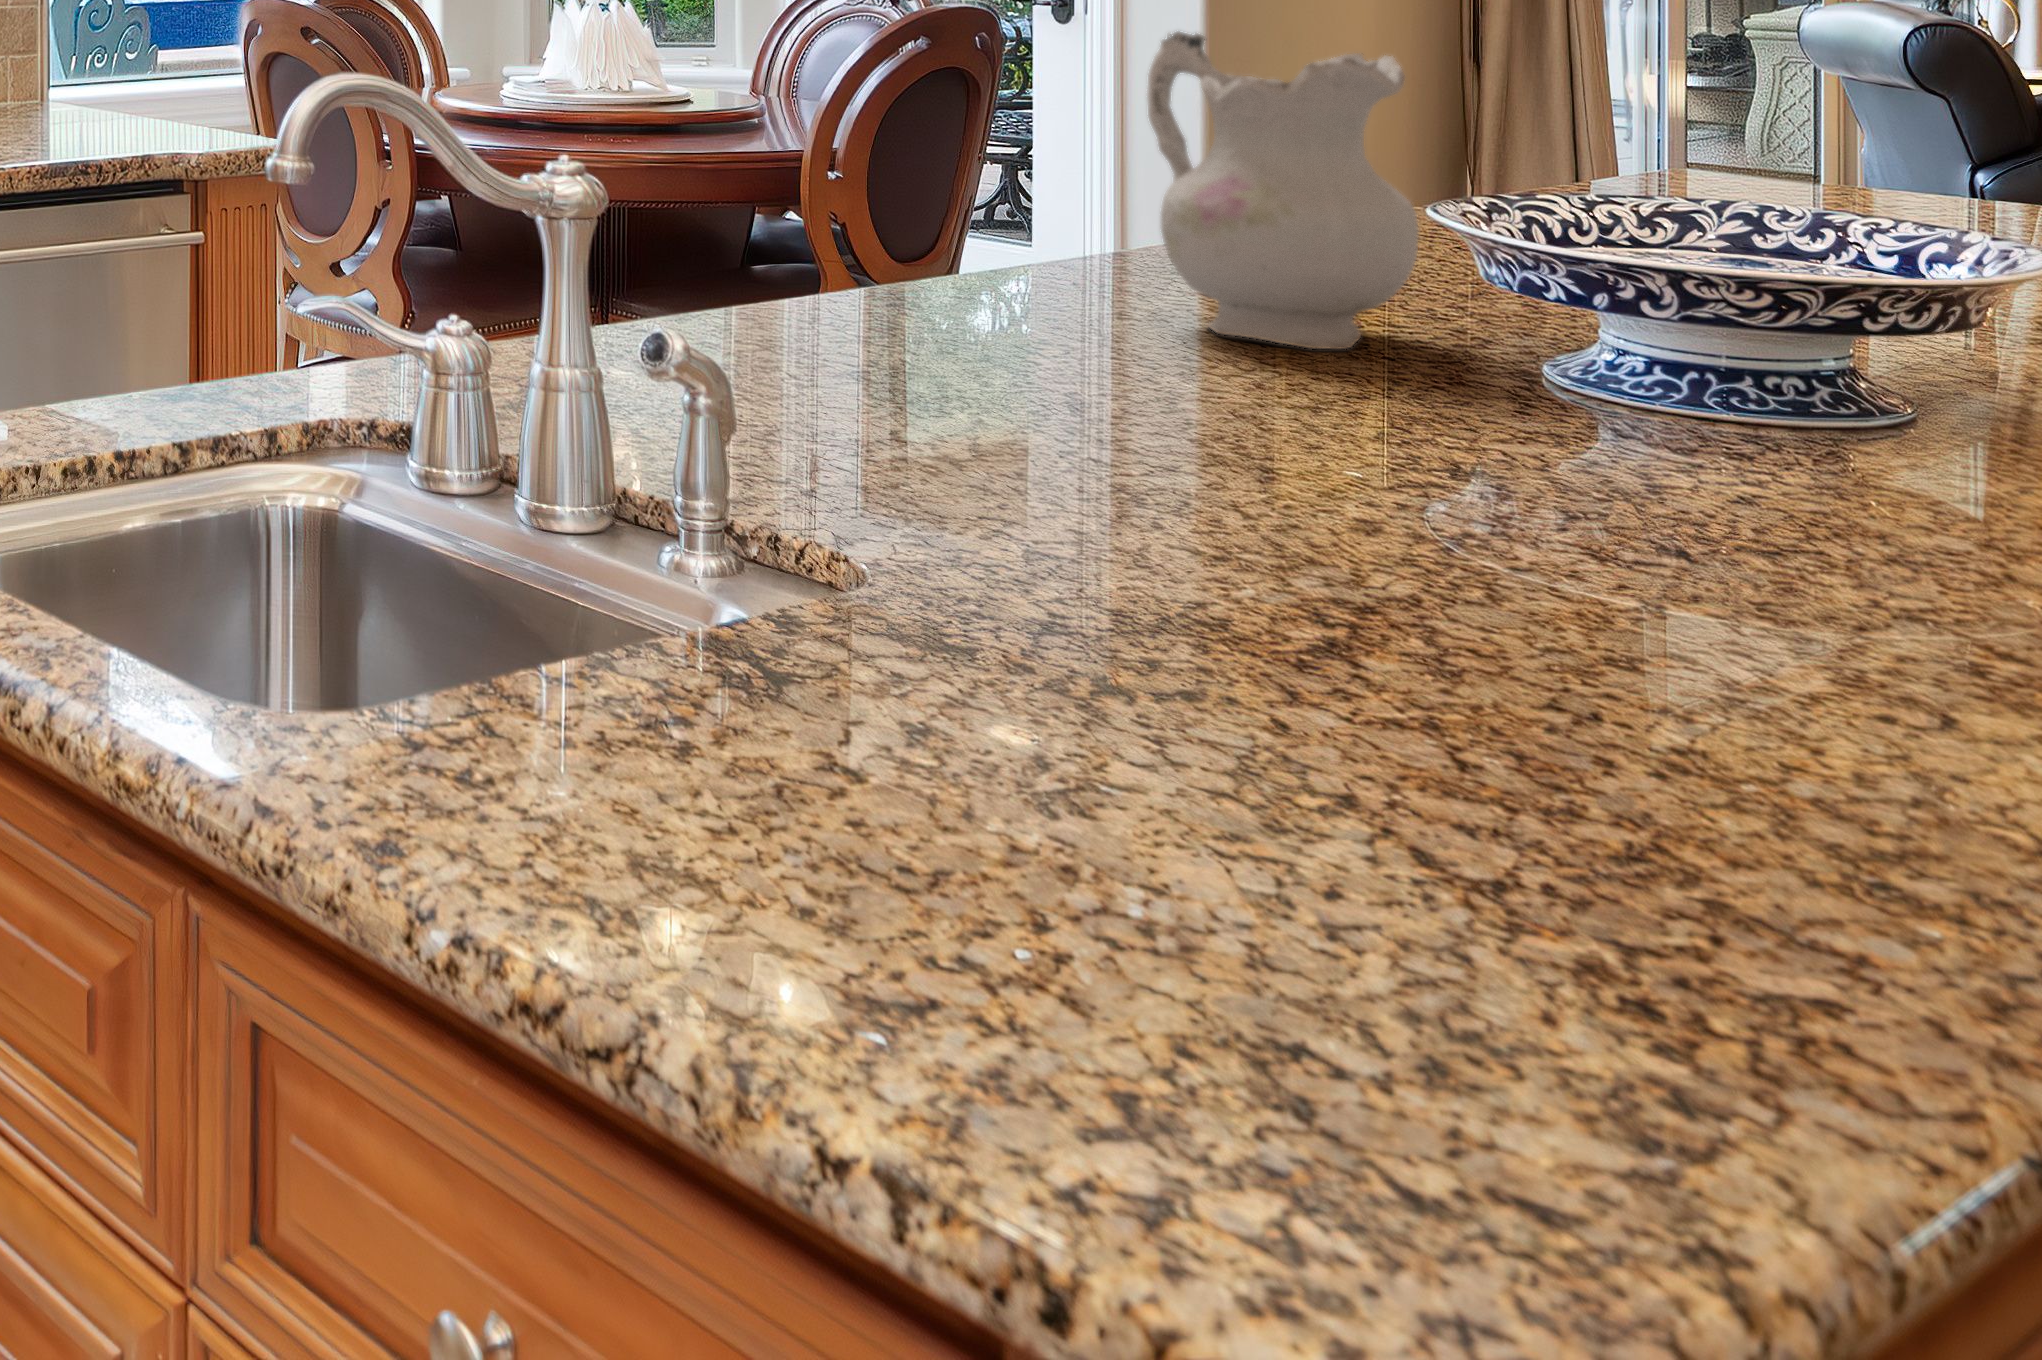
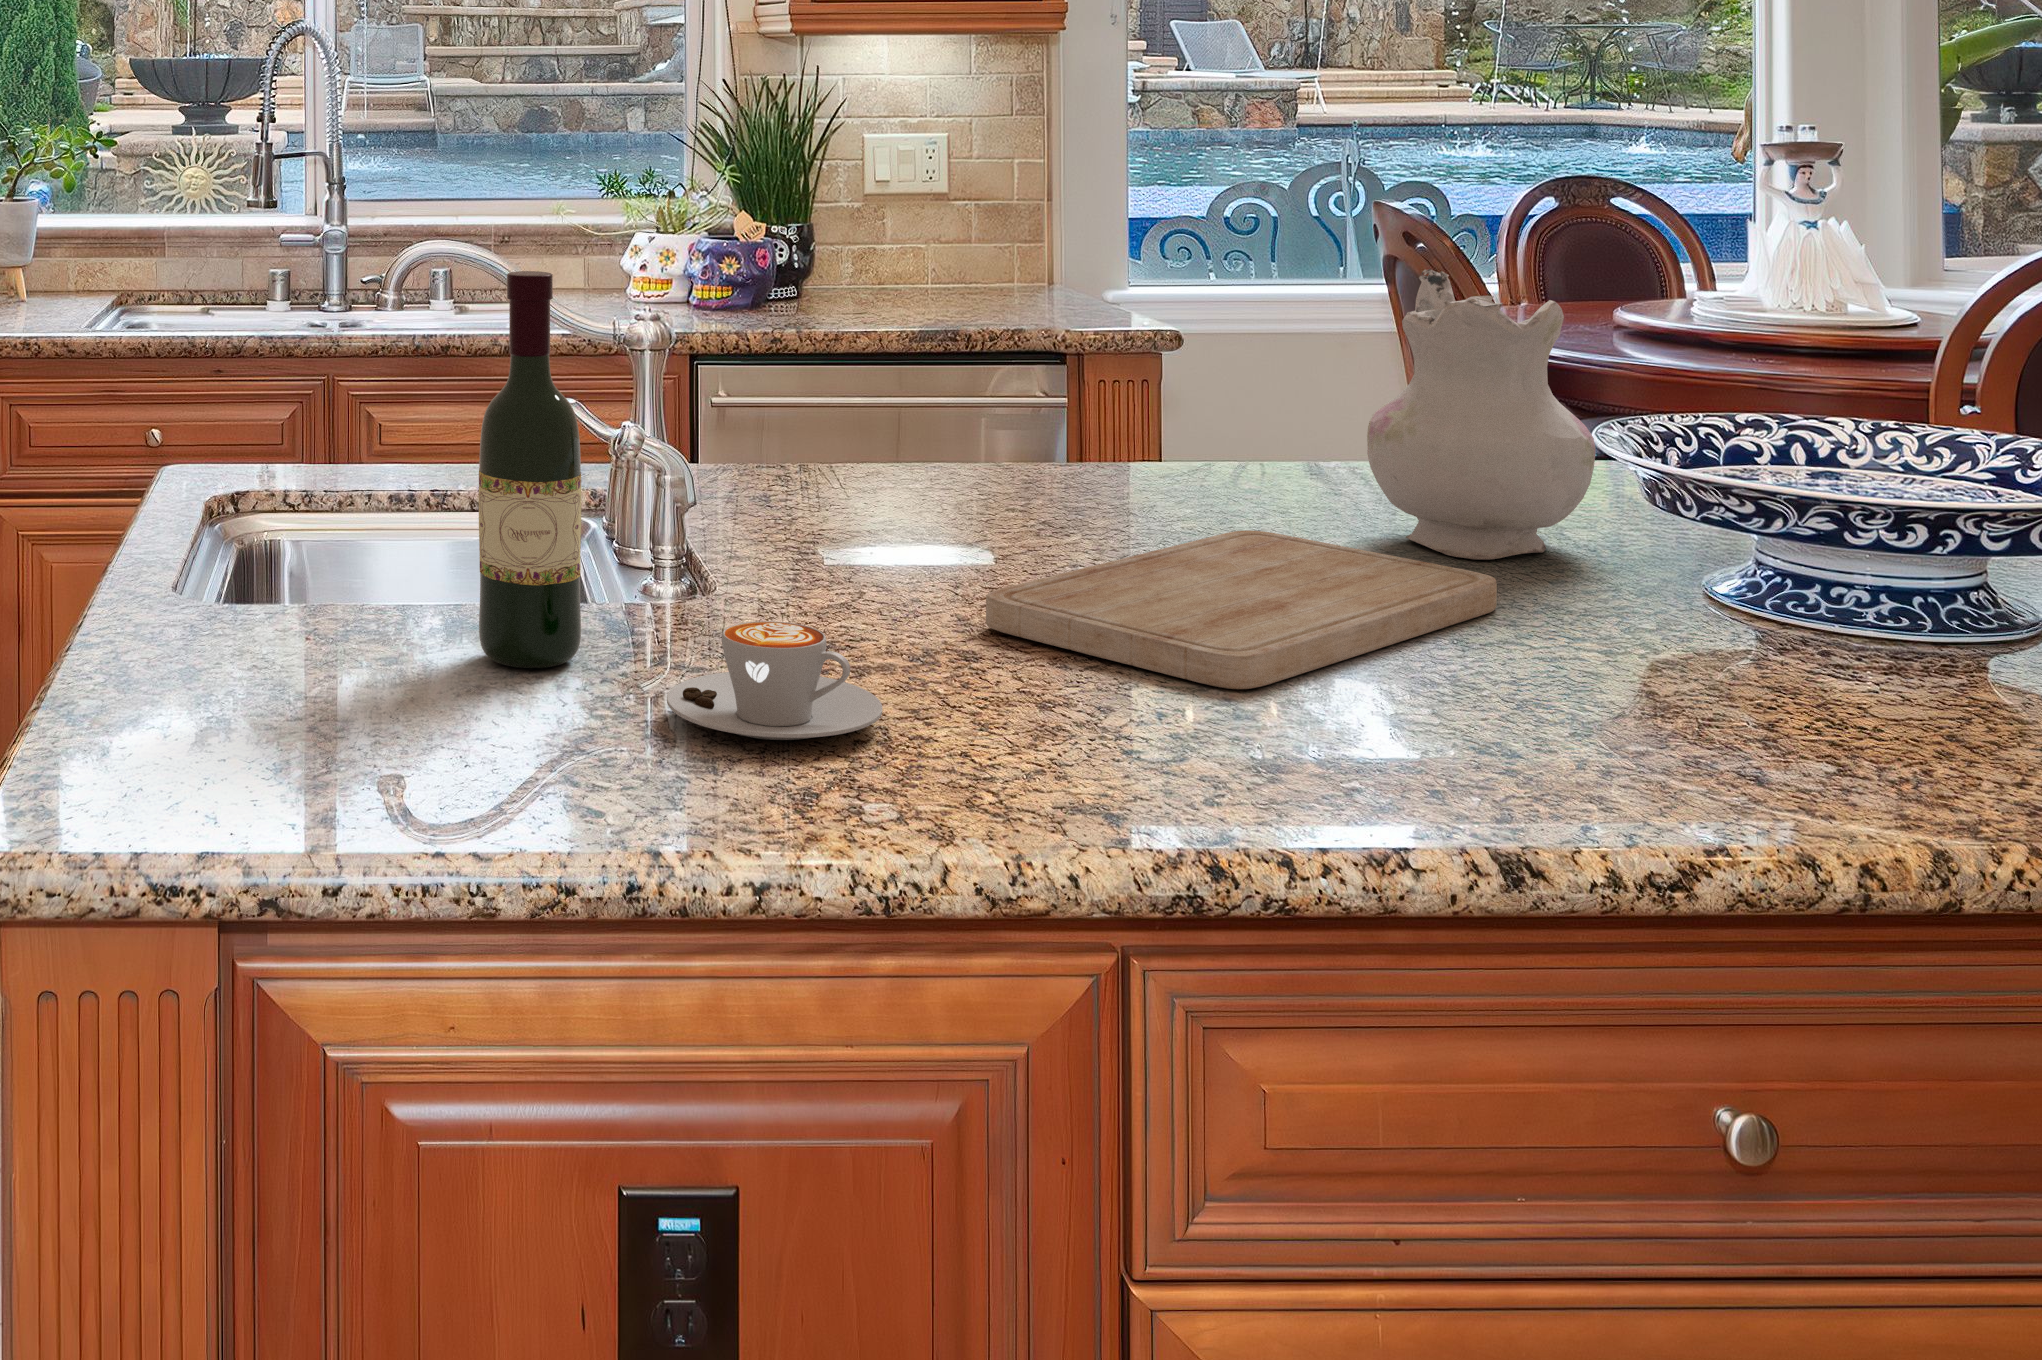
wine bottle: none [975,62,1146,675] -> present [479,271,581,668]
cutting board: none [1184,344,1724,539] -> present [986,530,1497,689]
coffee cup: none [1393,541,1761,719] -> present [667,621,882,740]

